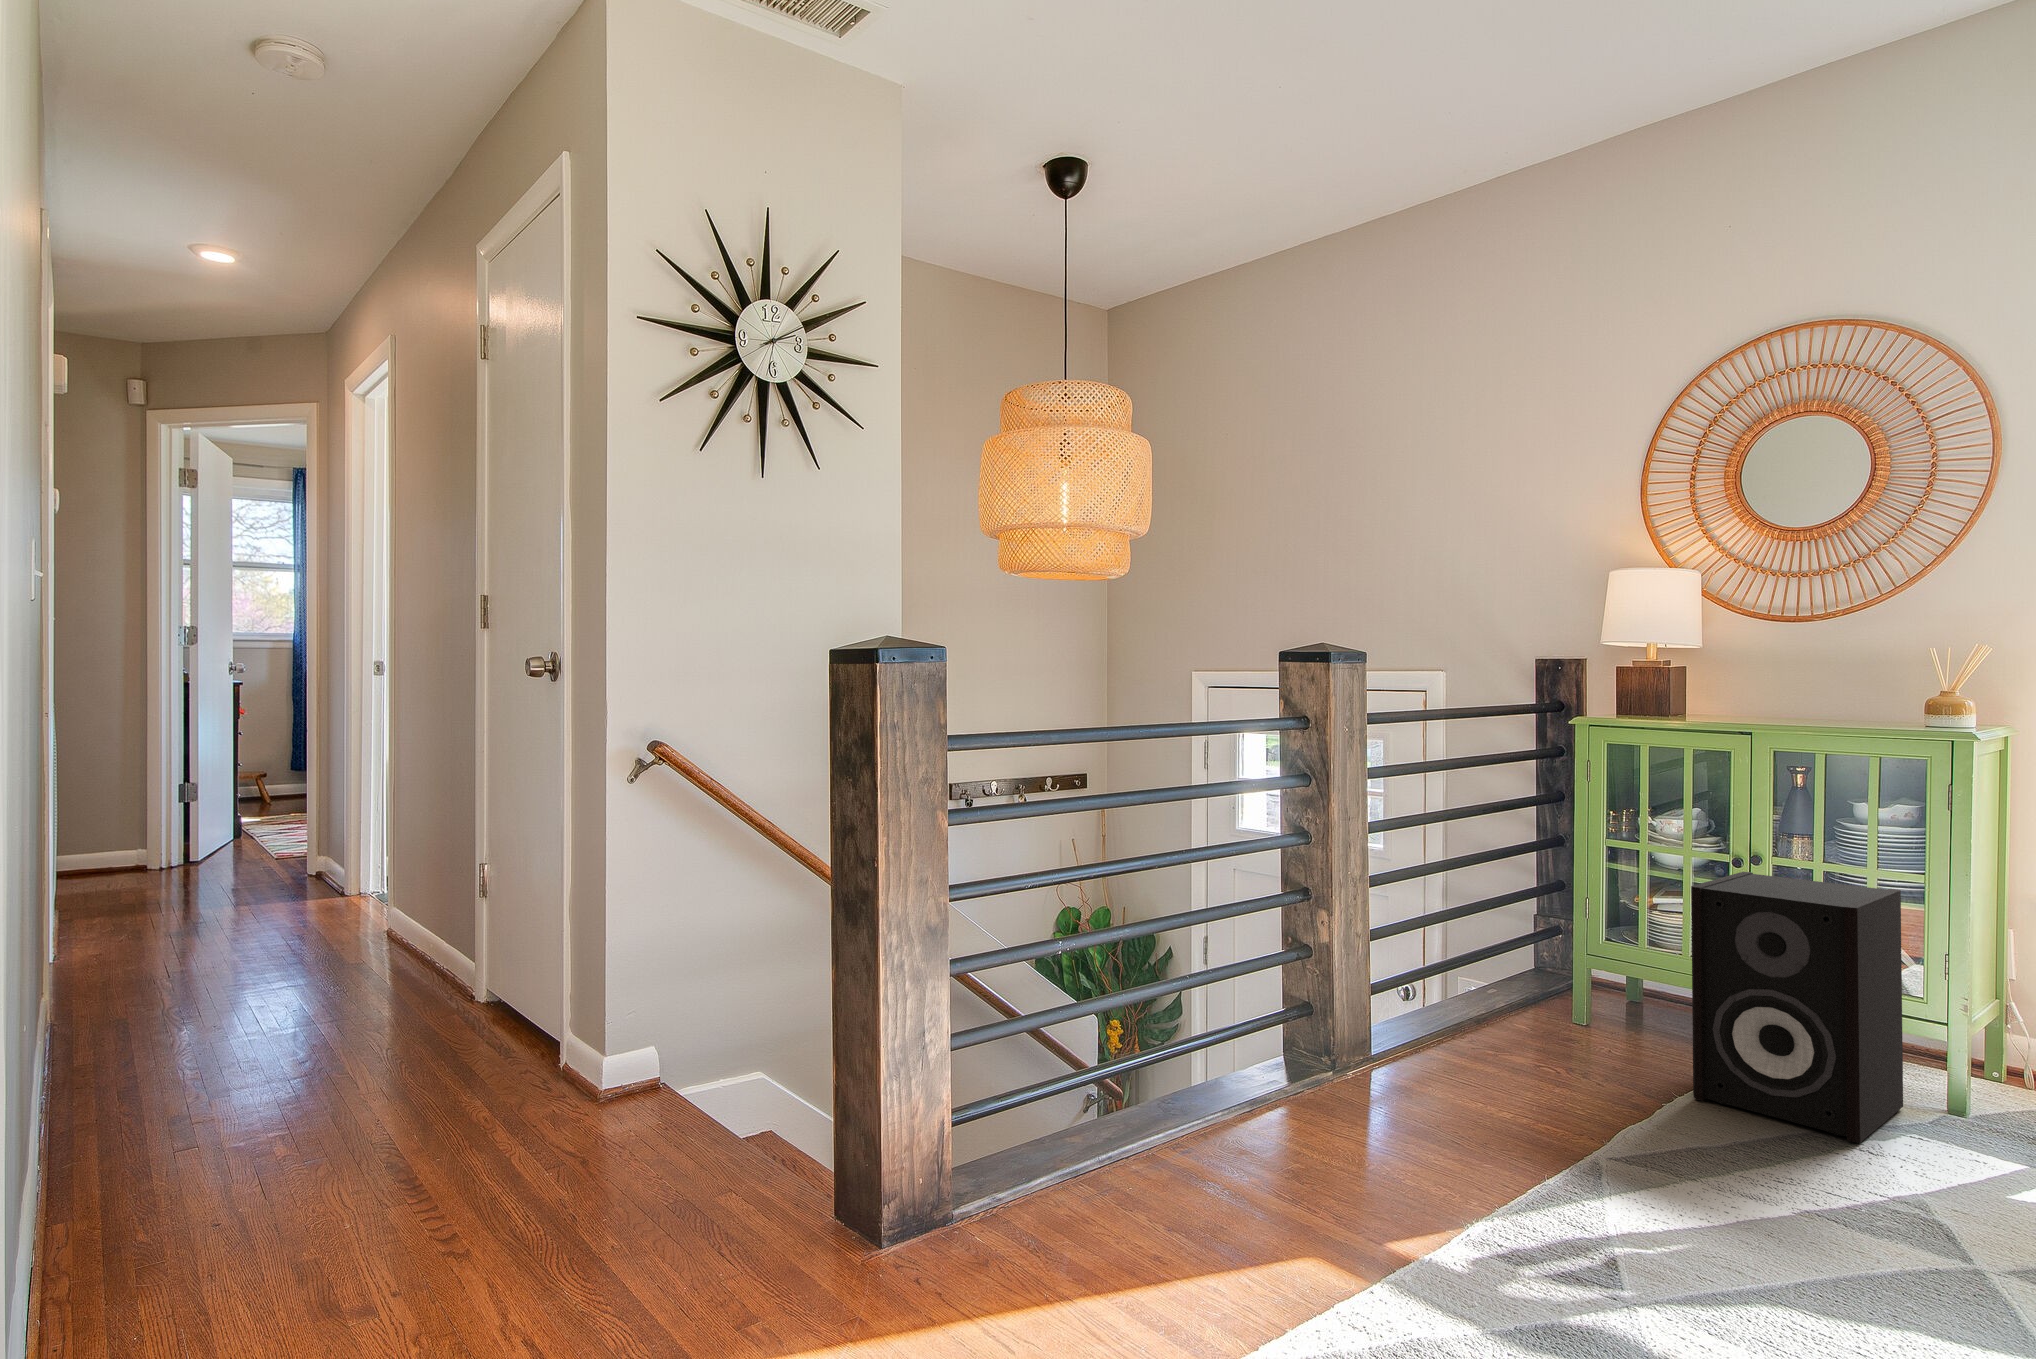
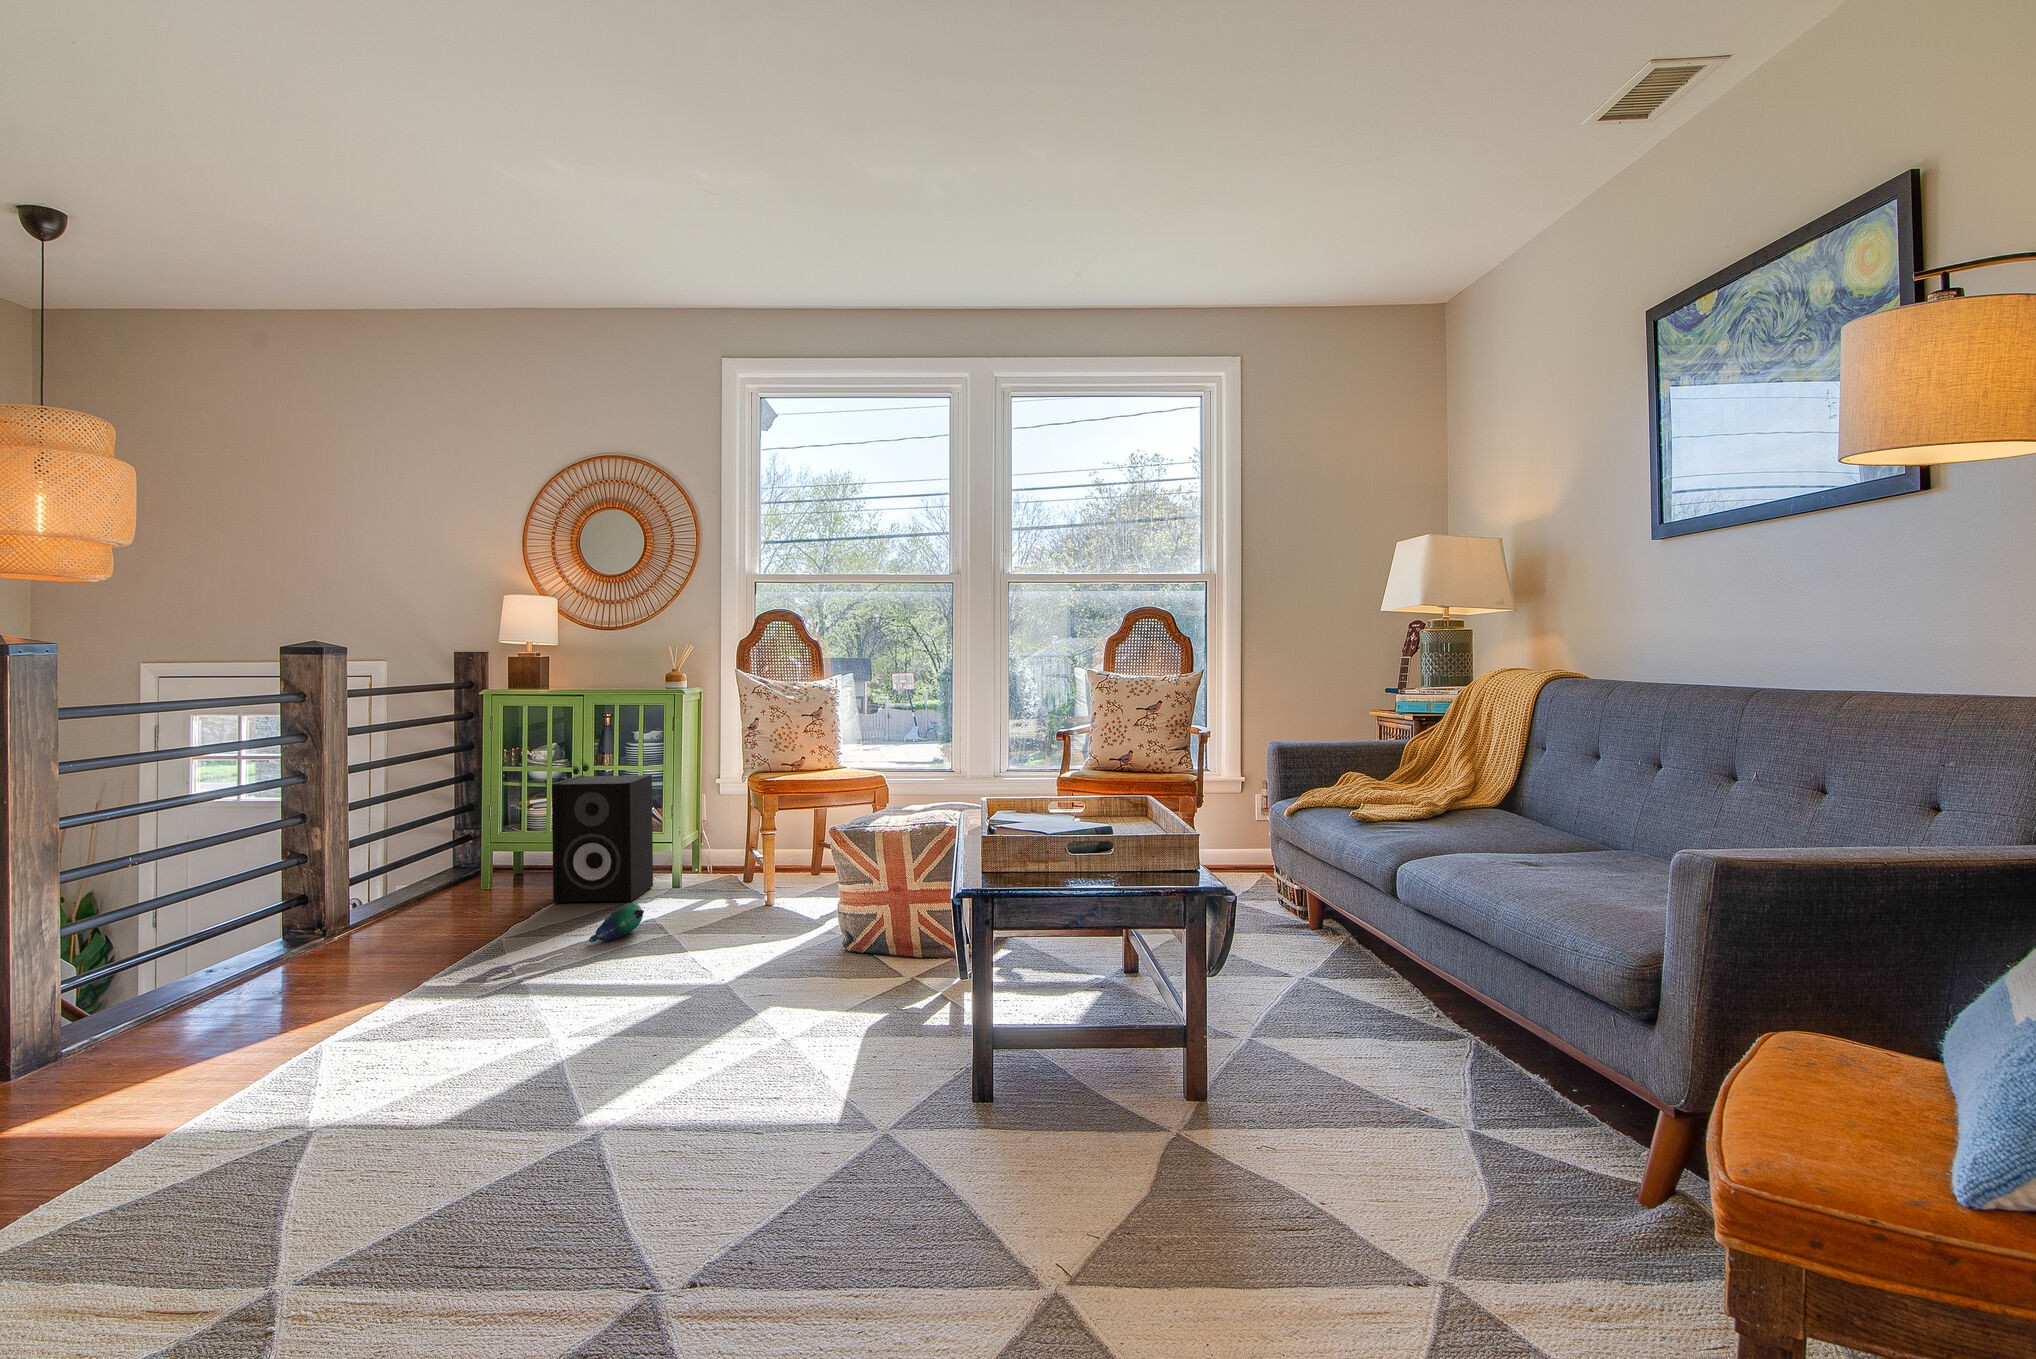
plush toy: none [1777,1179,1915,1266] -> present [589,903,644,942]

